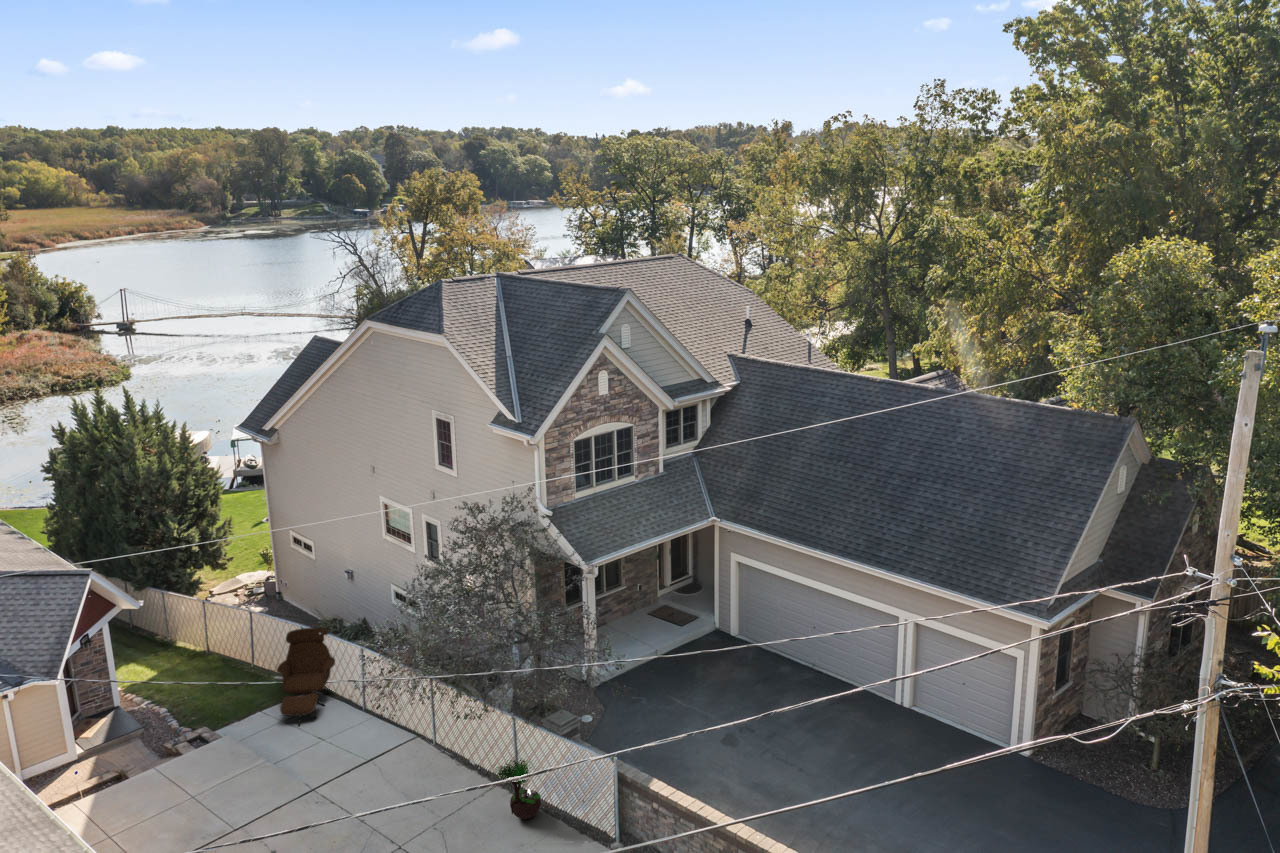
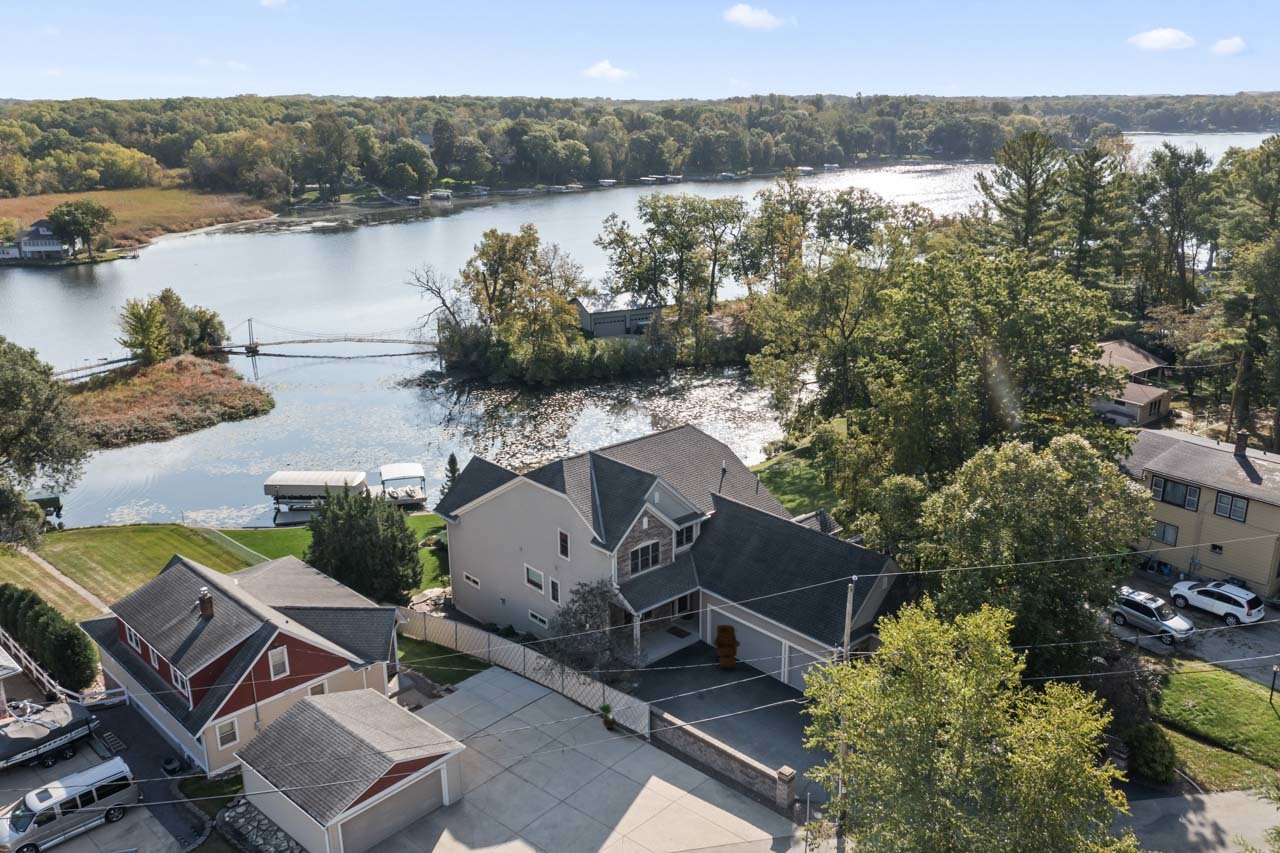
lounge chair: present [277,628,335,725] -> present [713,625,740,668]

